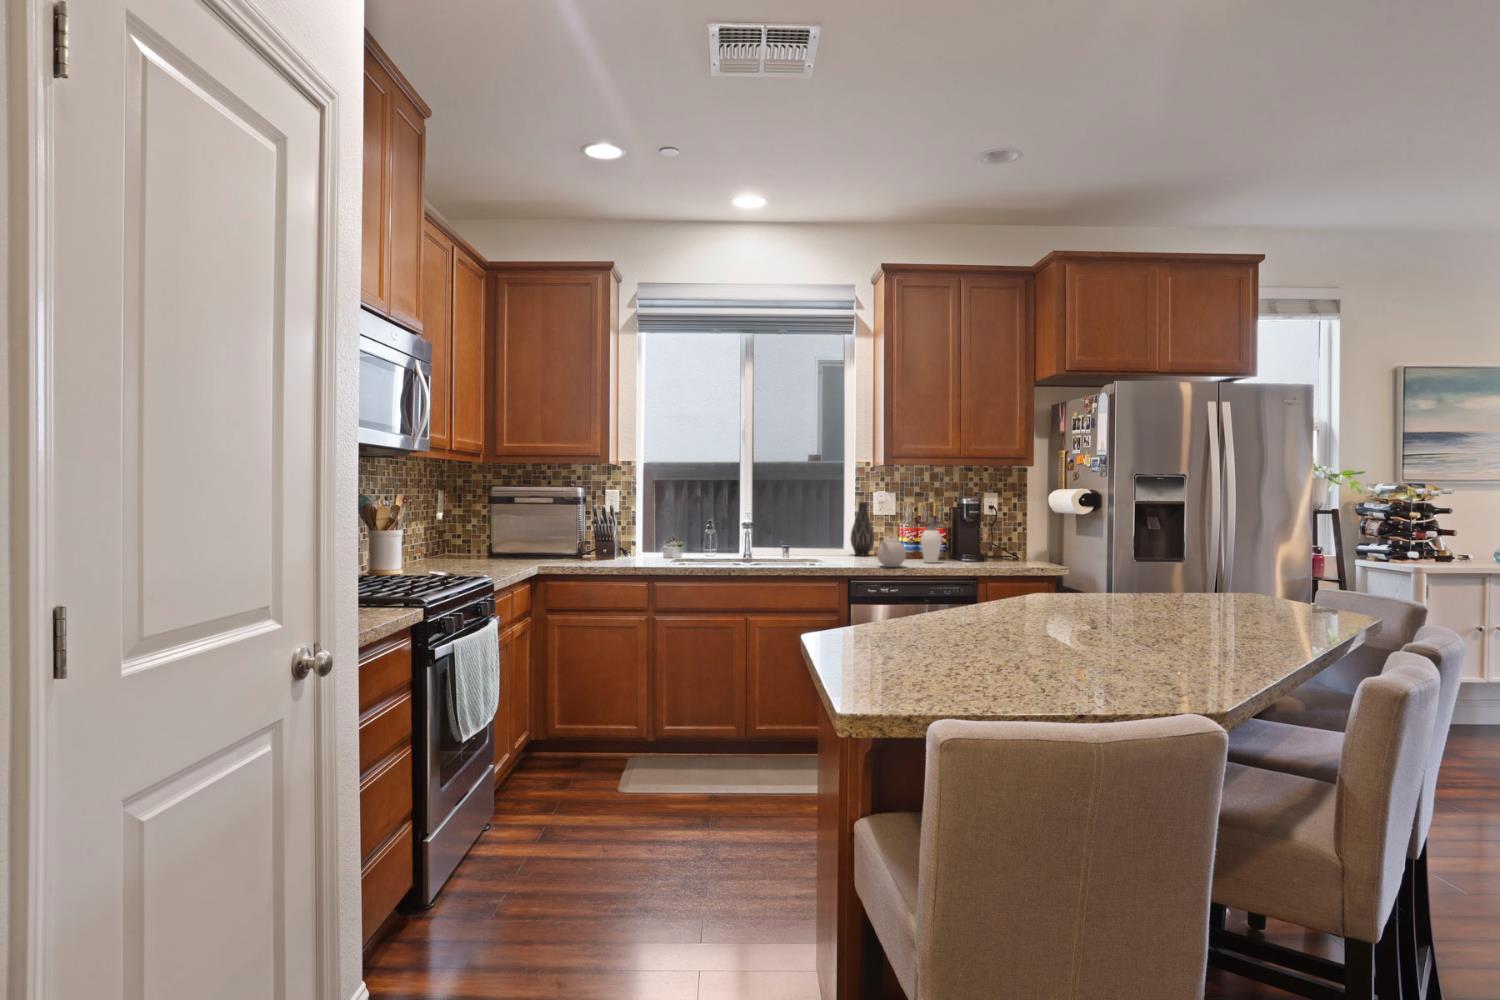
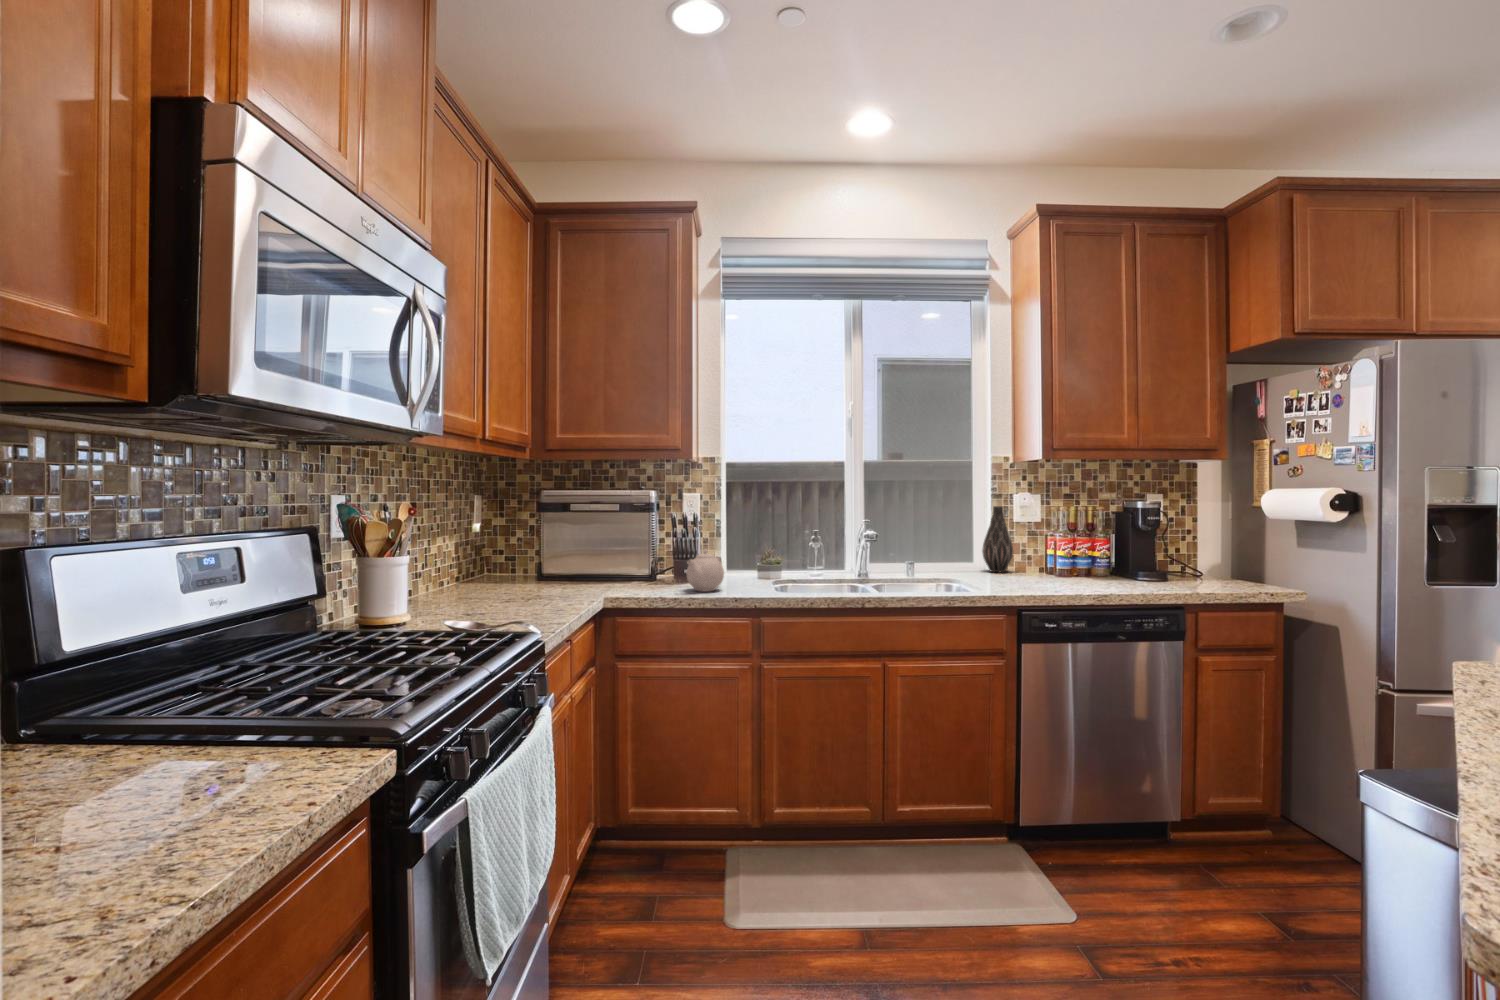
soap dispenser: present [921,517,941,563] -> none [1092,525,1122,584]
teapot: present [877,535,906,567] -> present [687,549,724,591]

